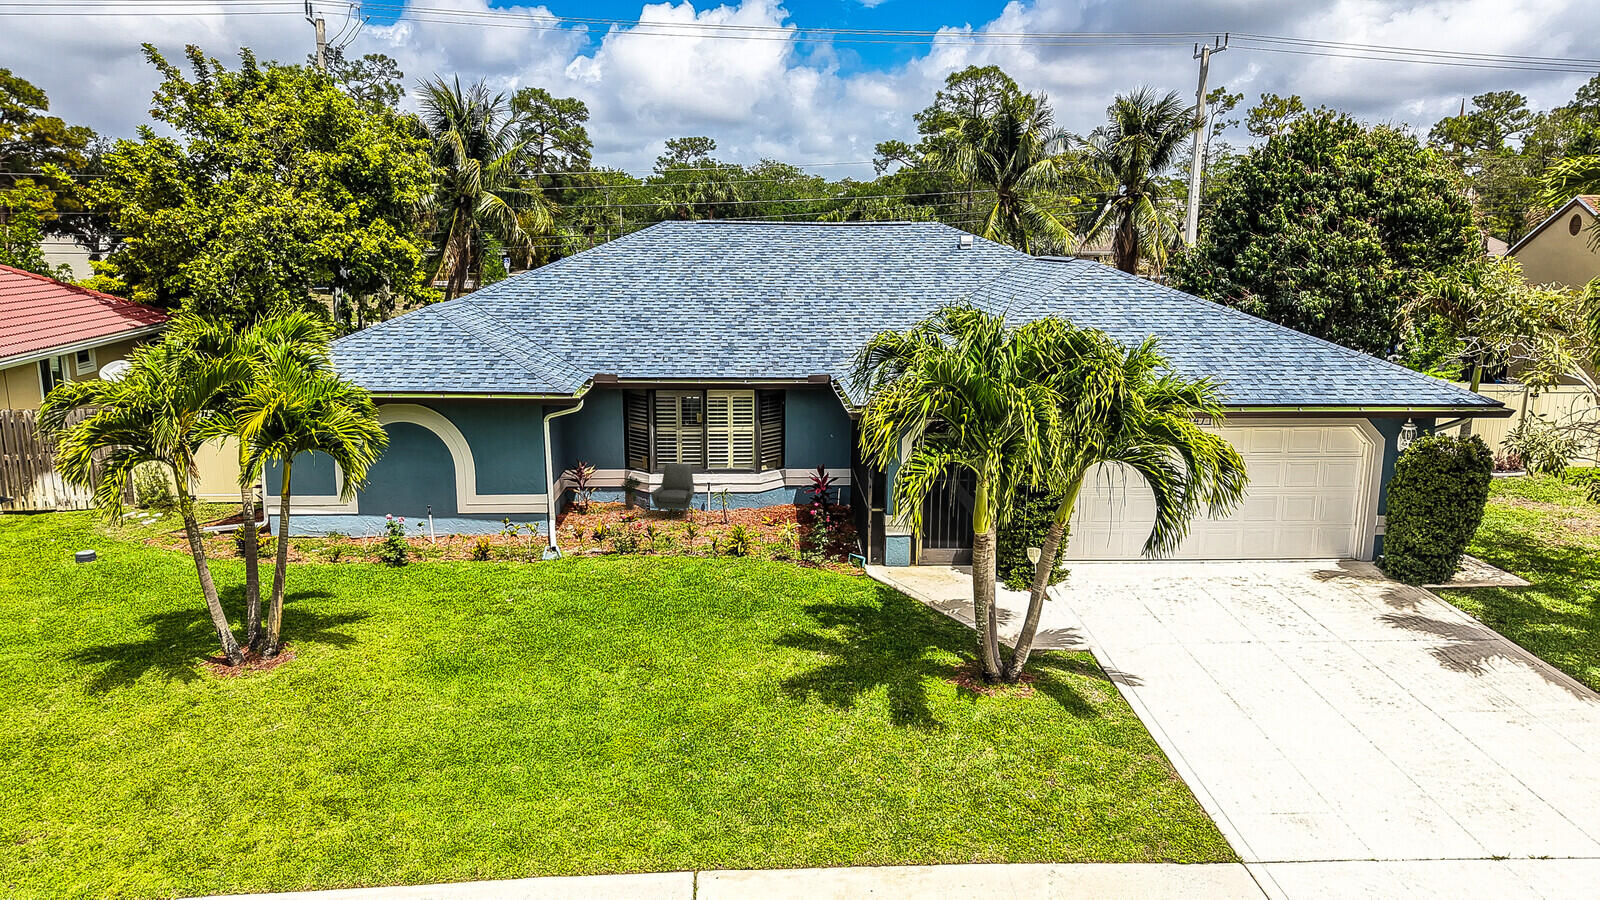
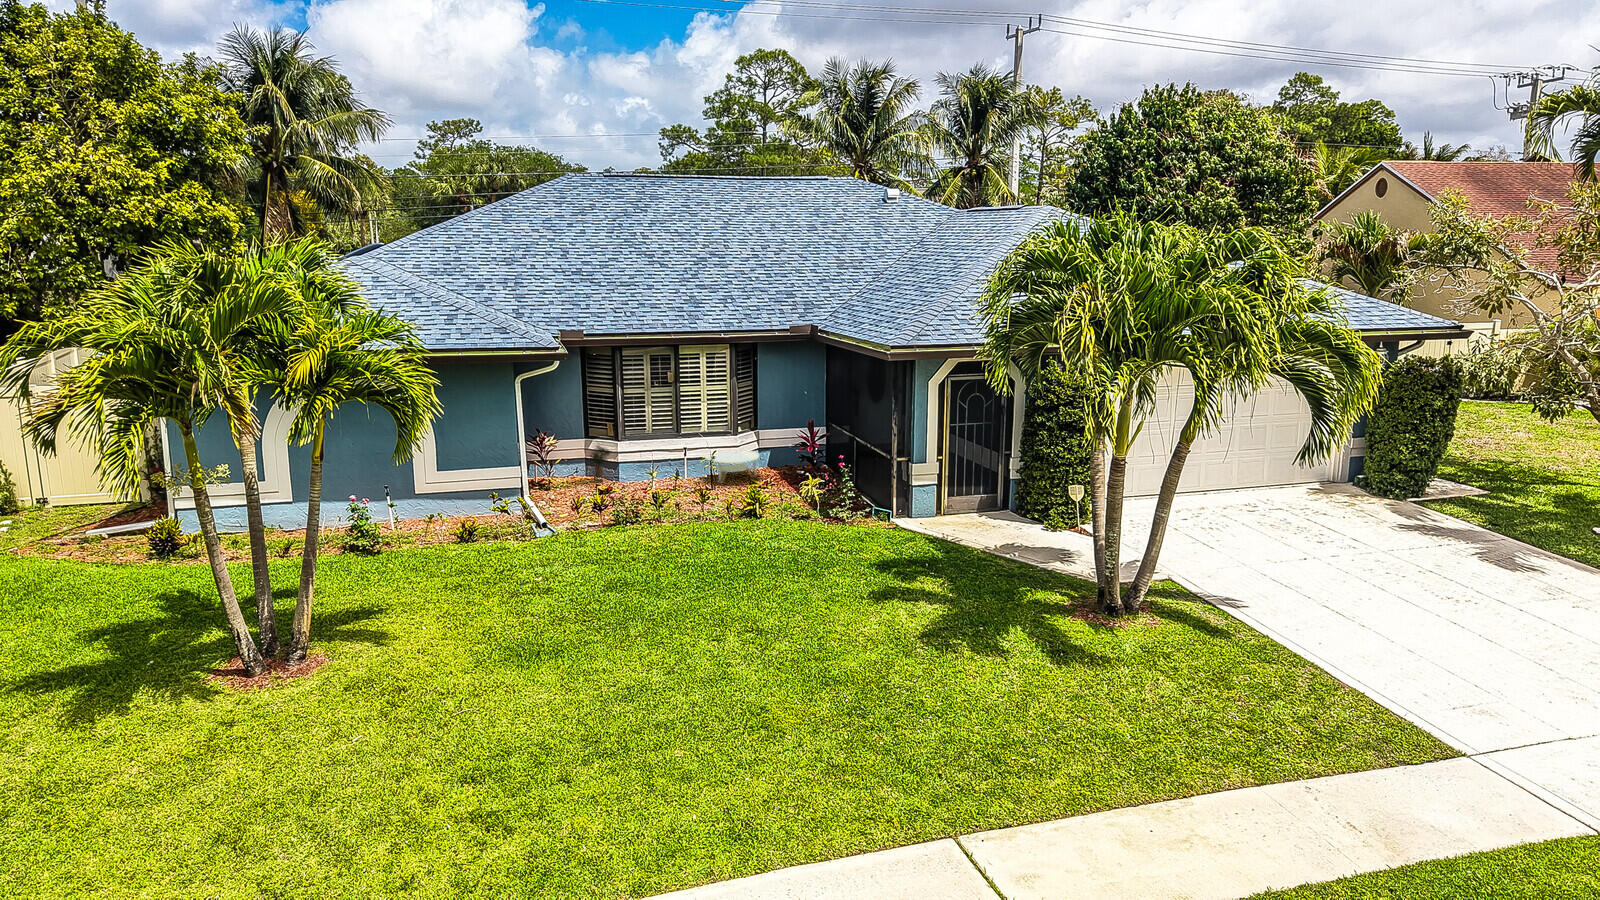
chair: present [651,463,694,518] -> none [630,428,677,488]
round table: none [722,487,775,519] -> present [704,451,759,483]

